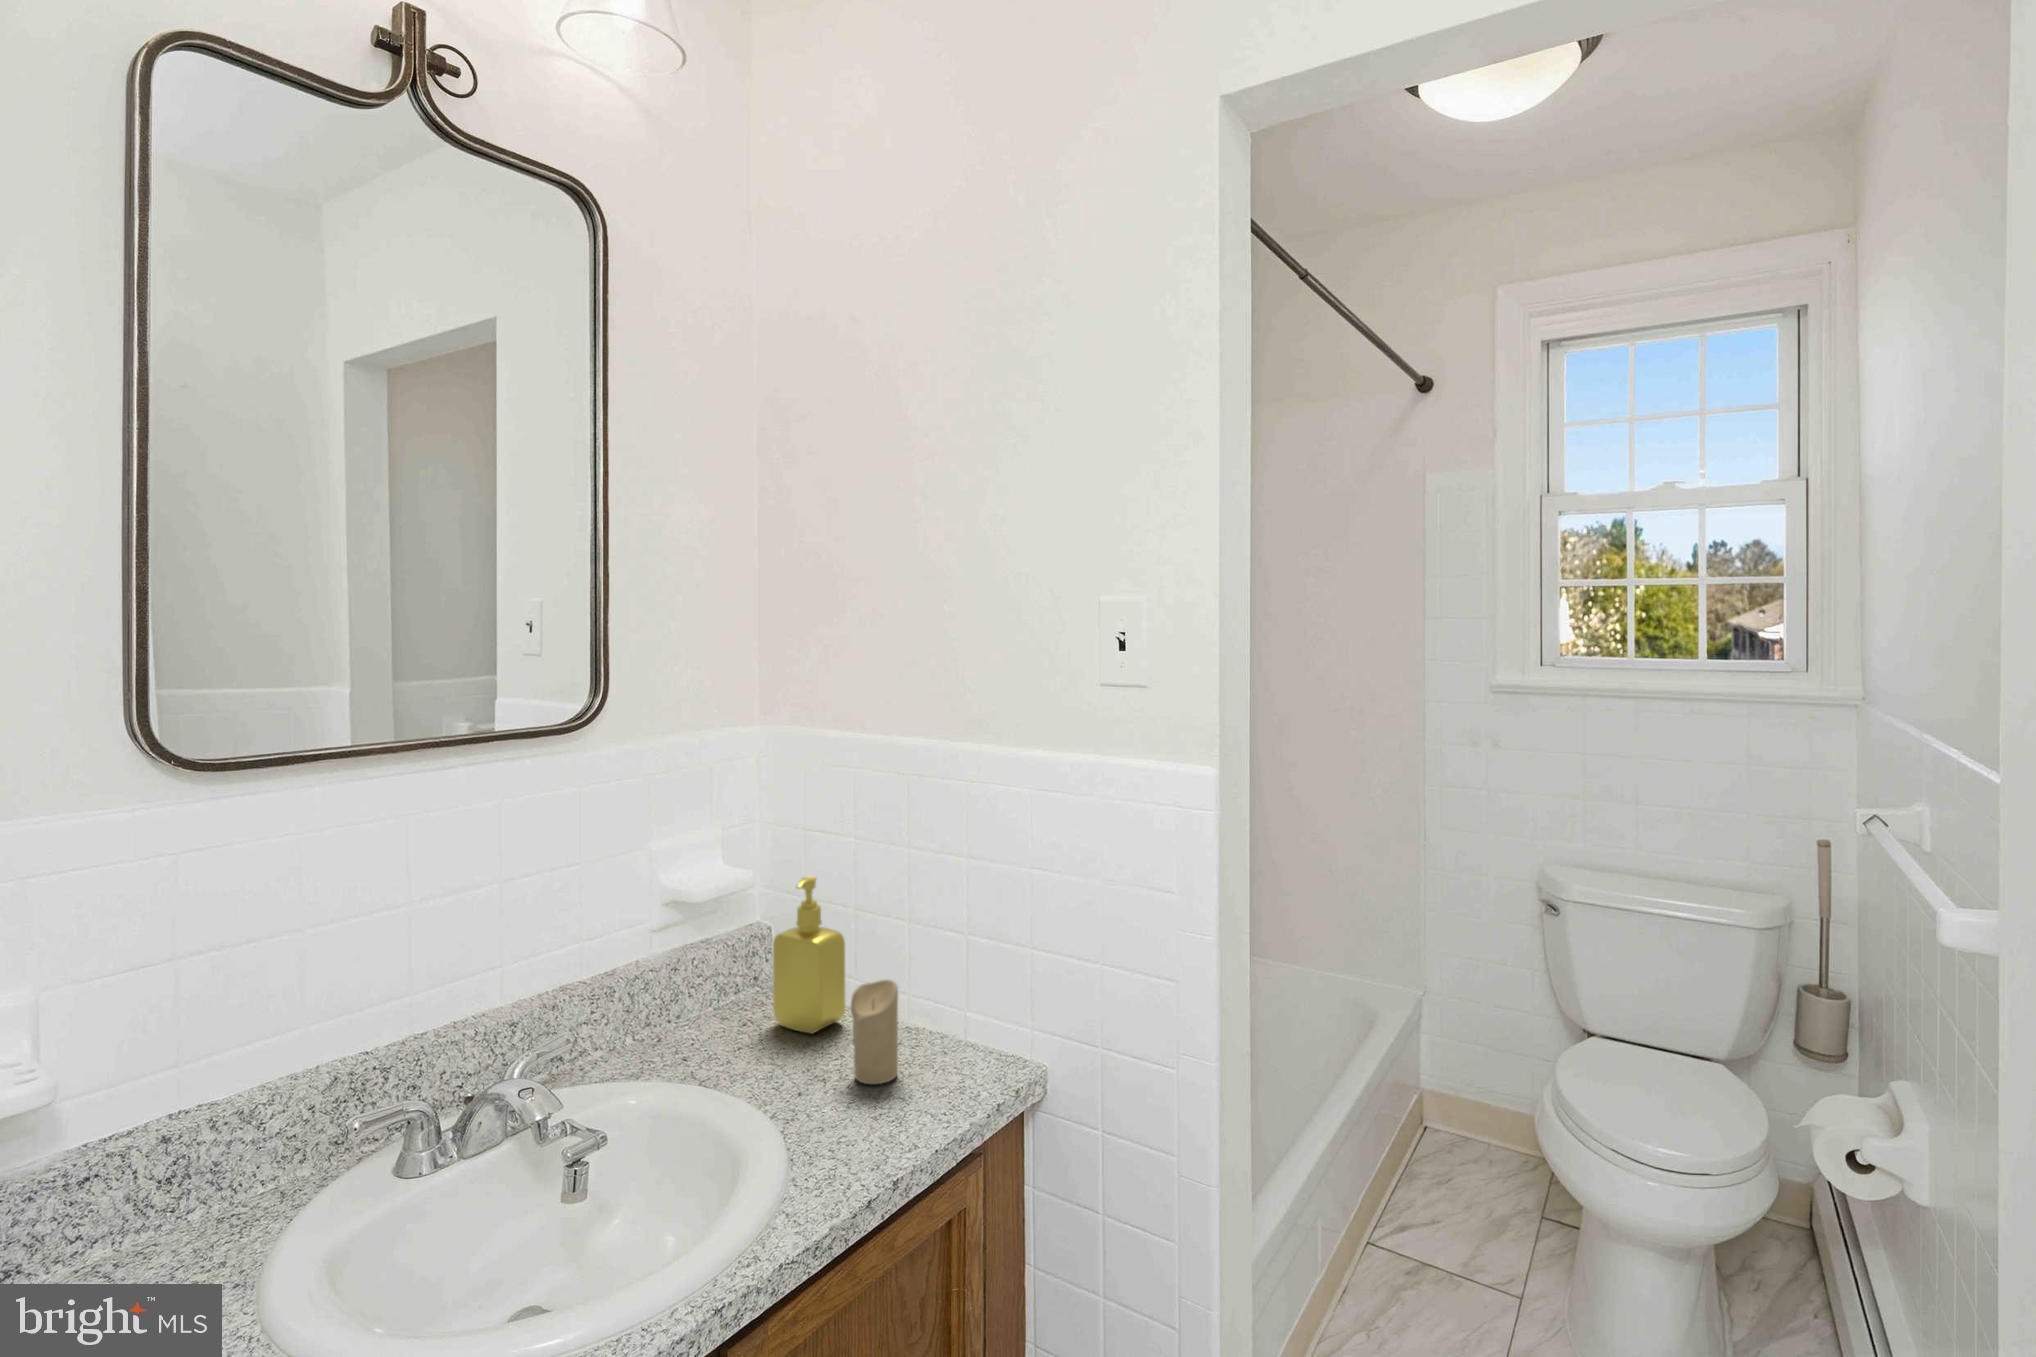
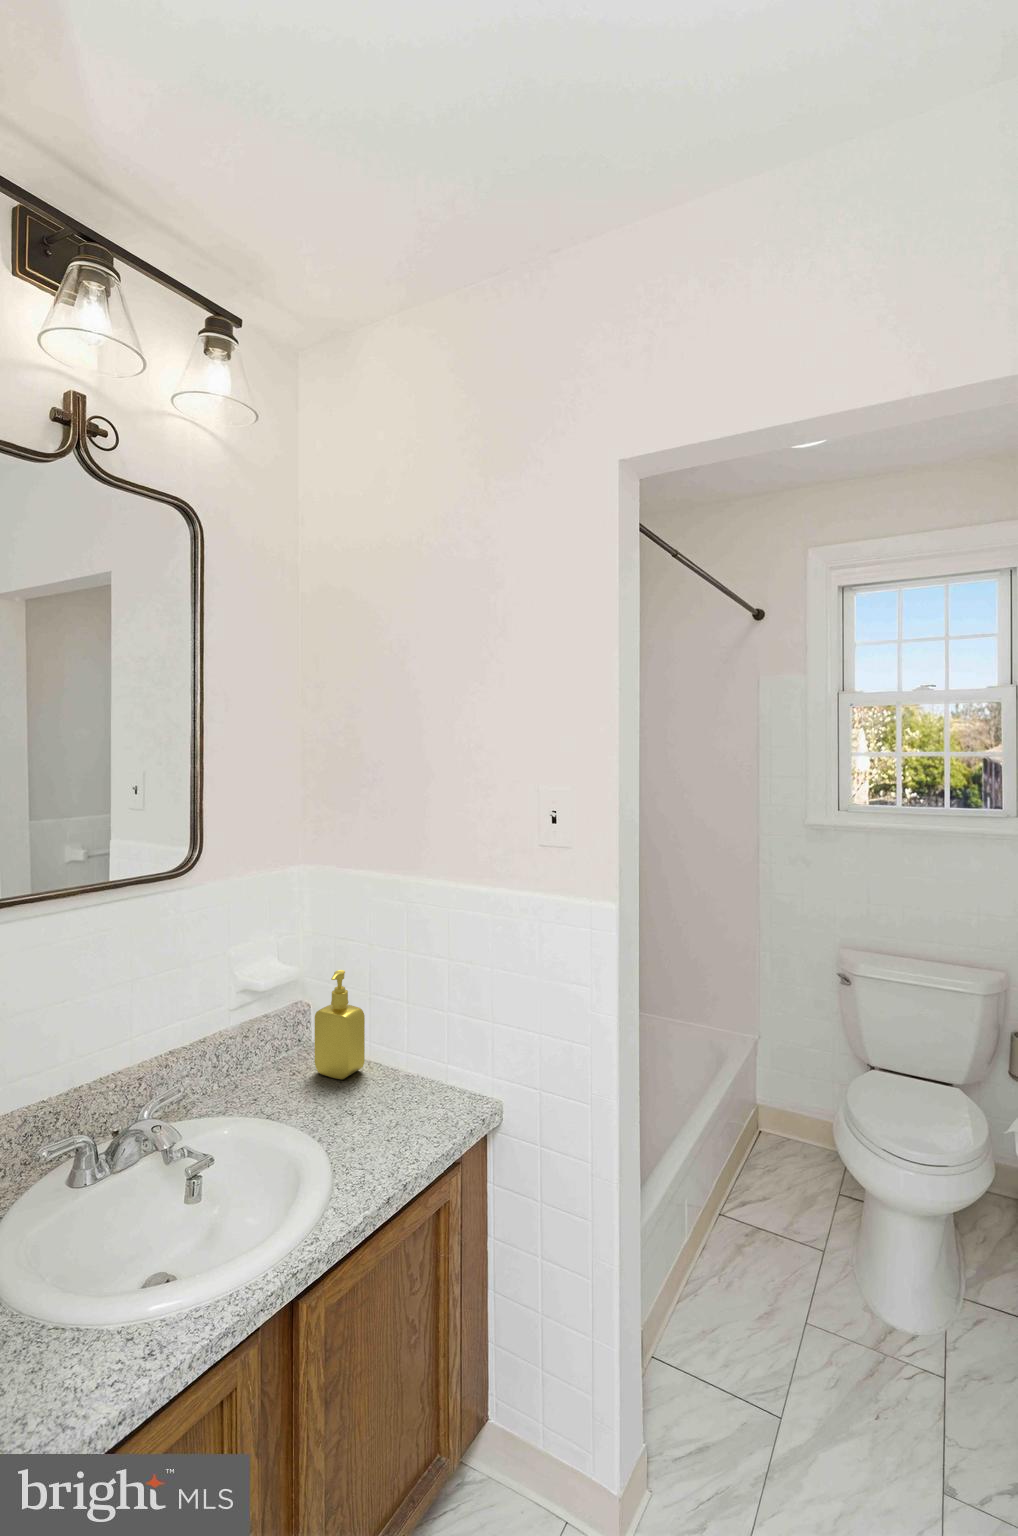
candle: present [851,980,898,1084] -> none [371,1045,403,1117]

